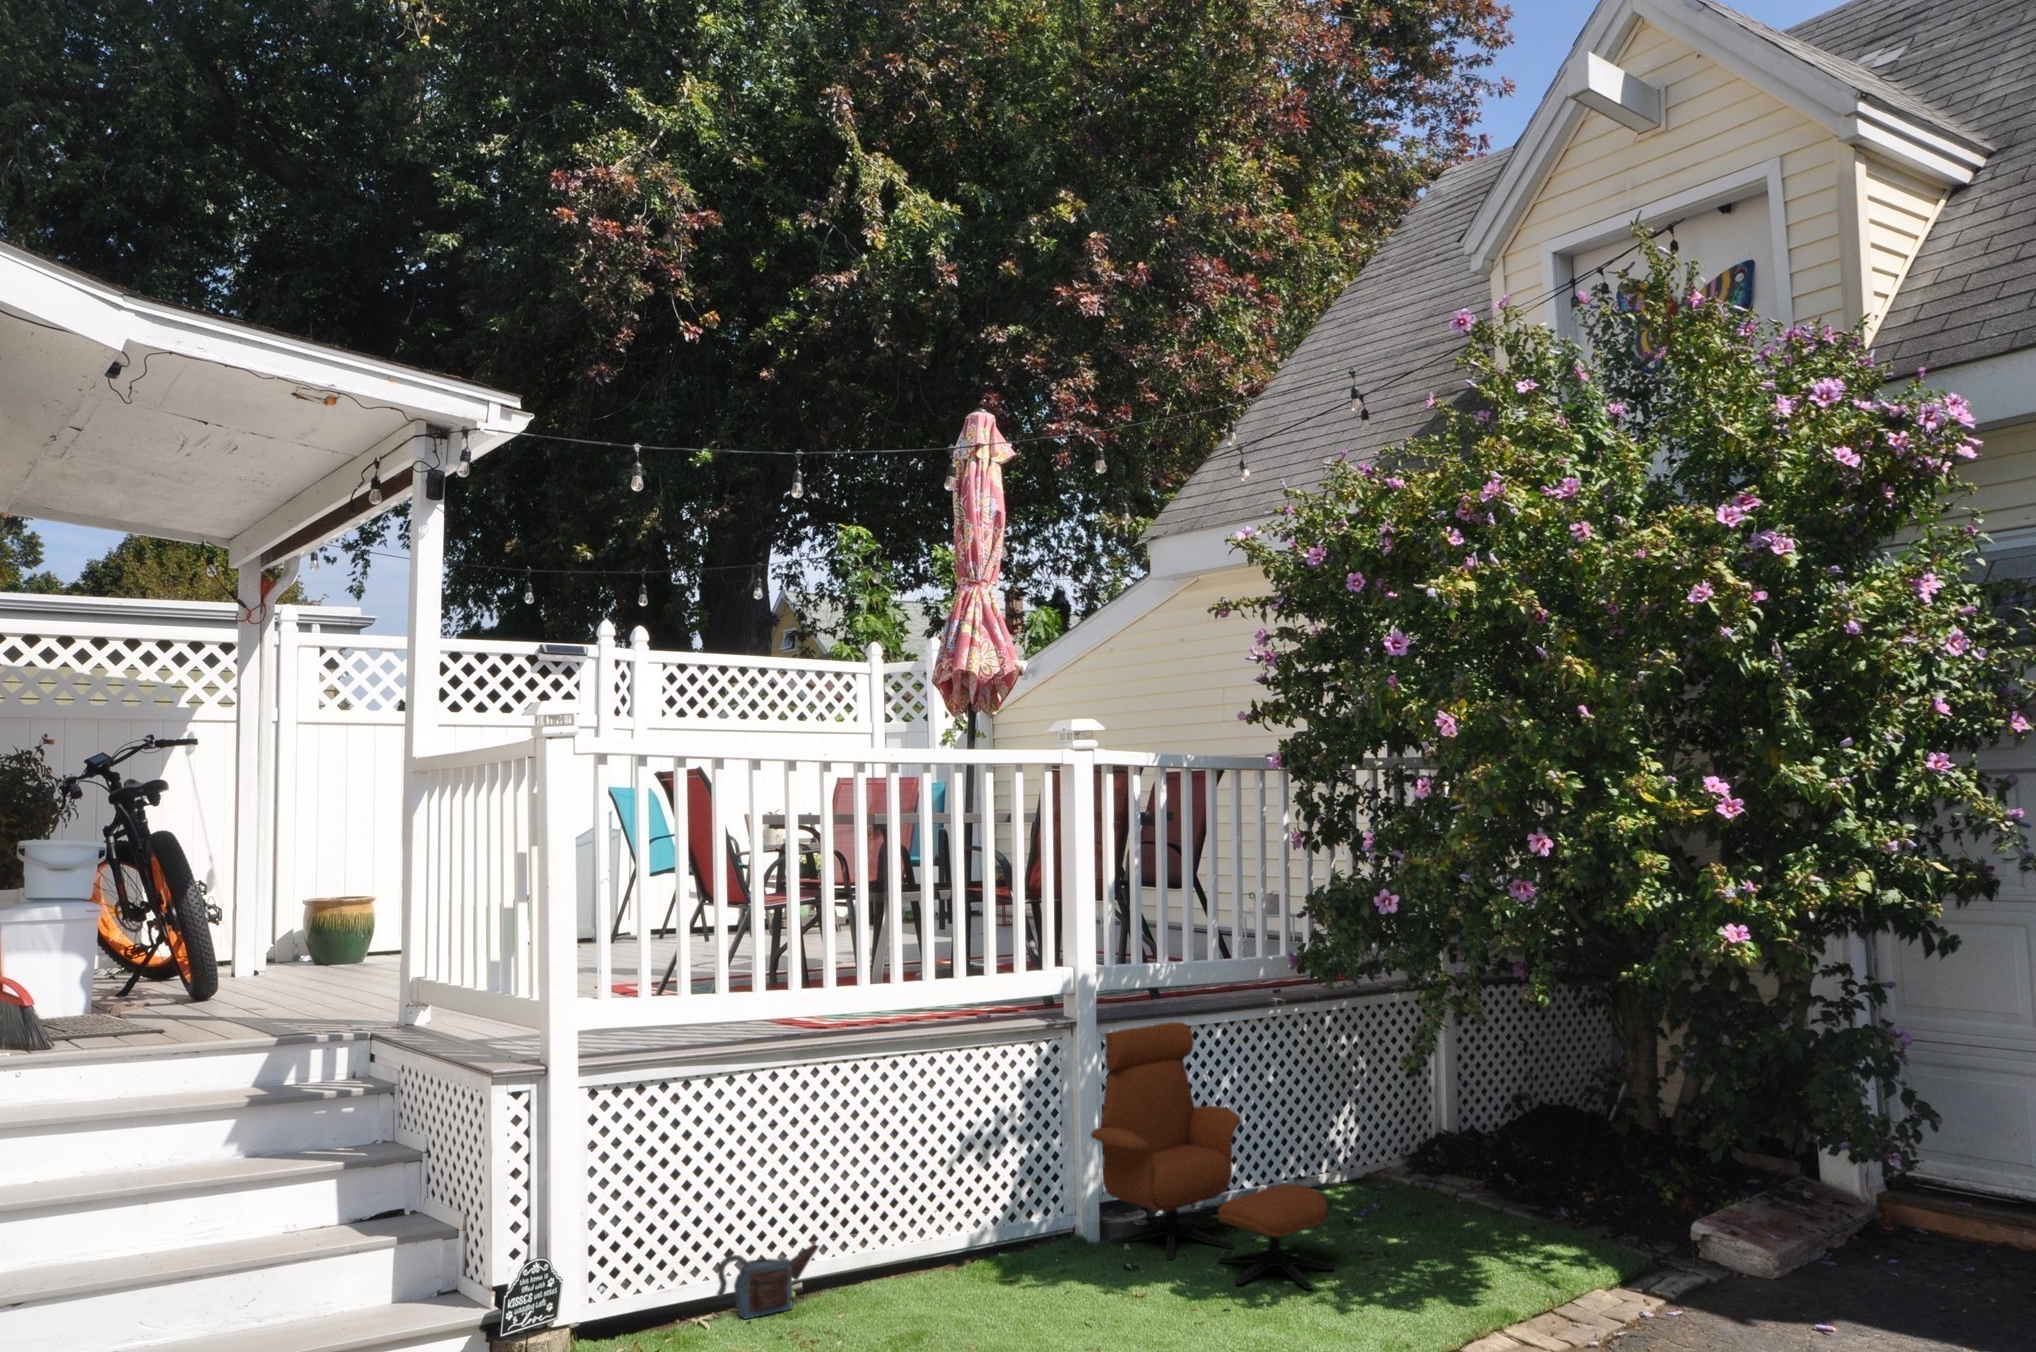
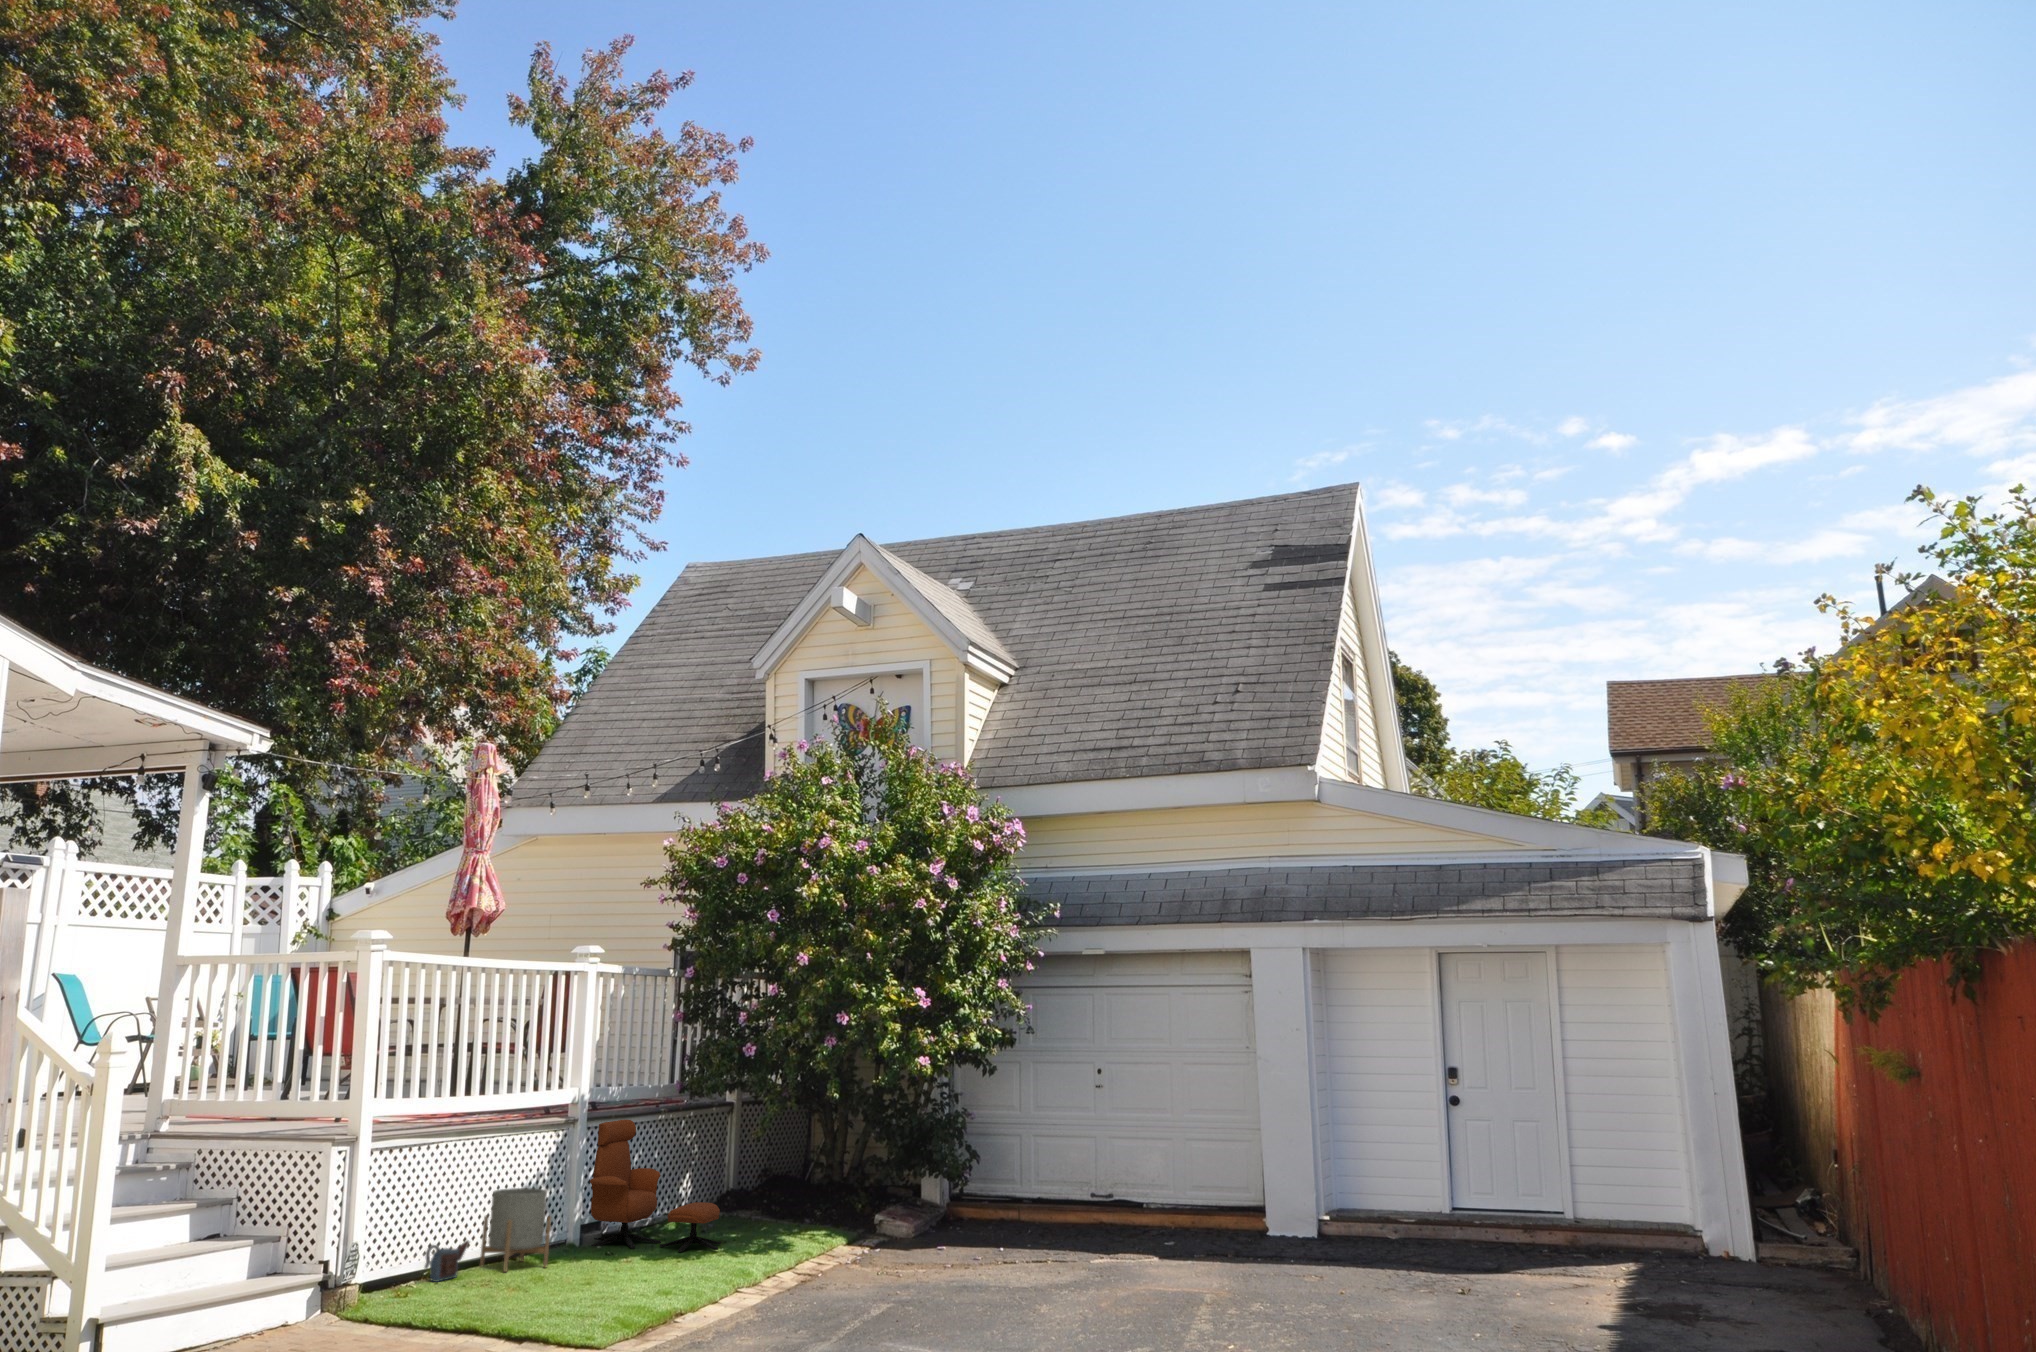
planter: none [869,1149,964,1306] -> present [480,1188,551,1272]

